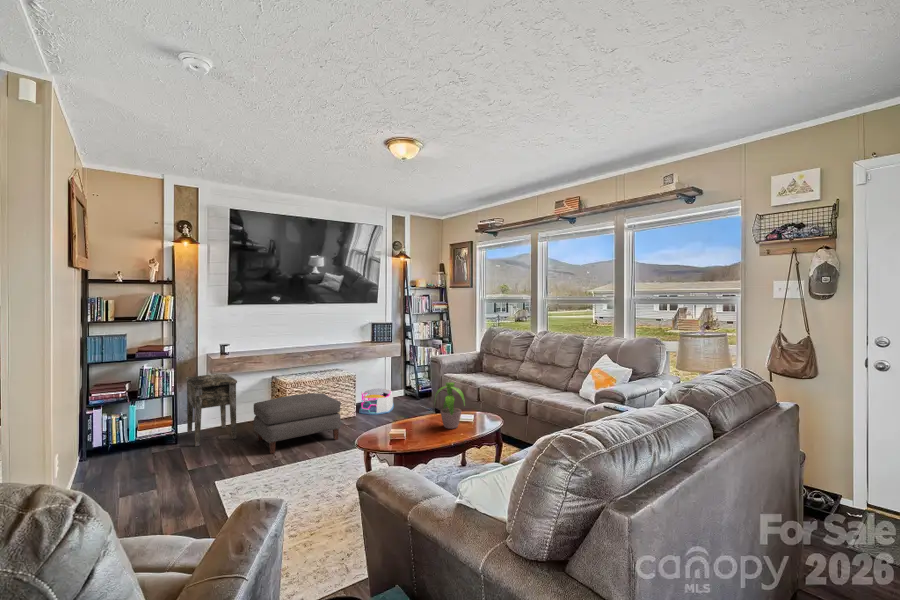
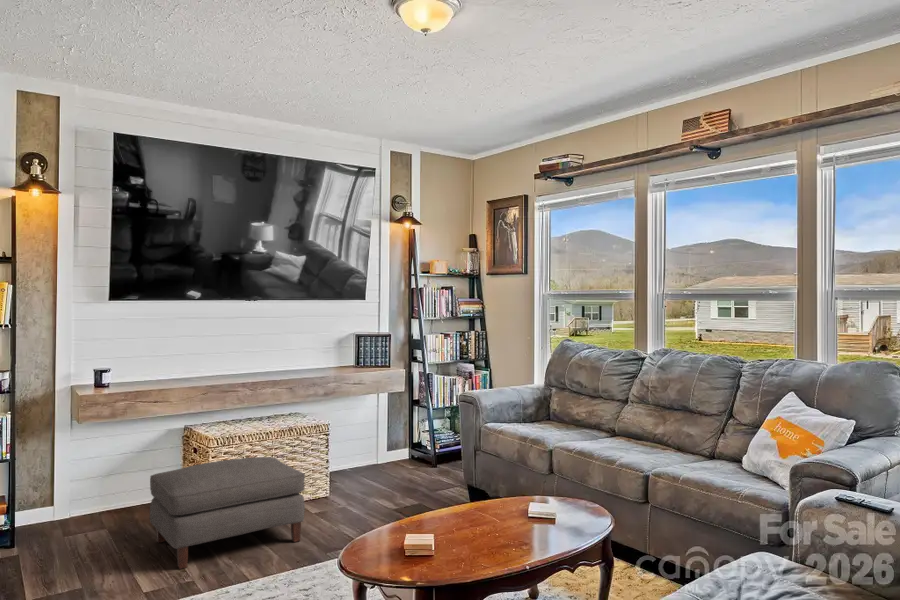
side table: present [186,374,237,446] -> none [33,420,121,552]
potted plant: present [435,382,465,429] -> none [479,444,550,533]
storage bin: present [359,389,394,415] -> none [334,447,394,494]

